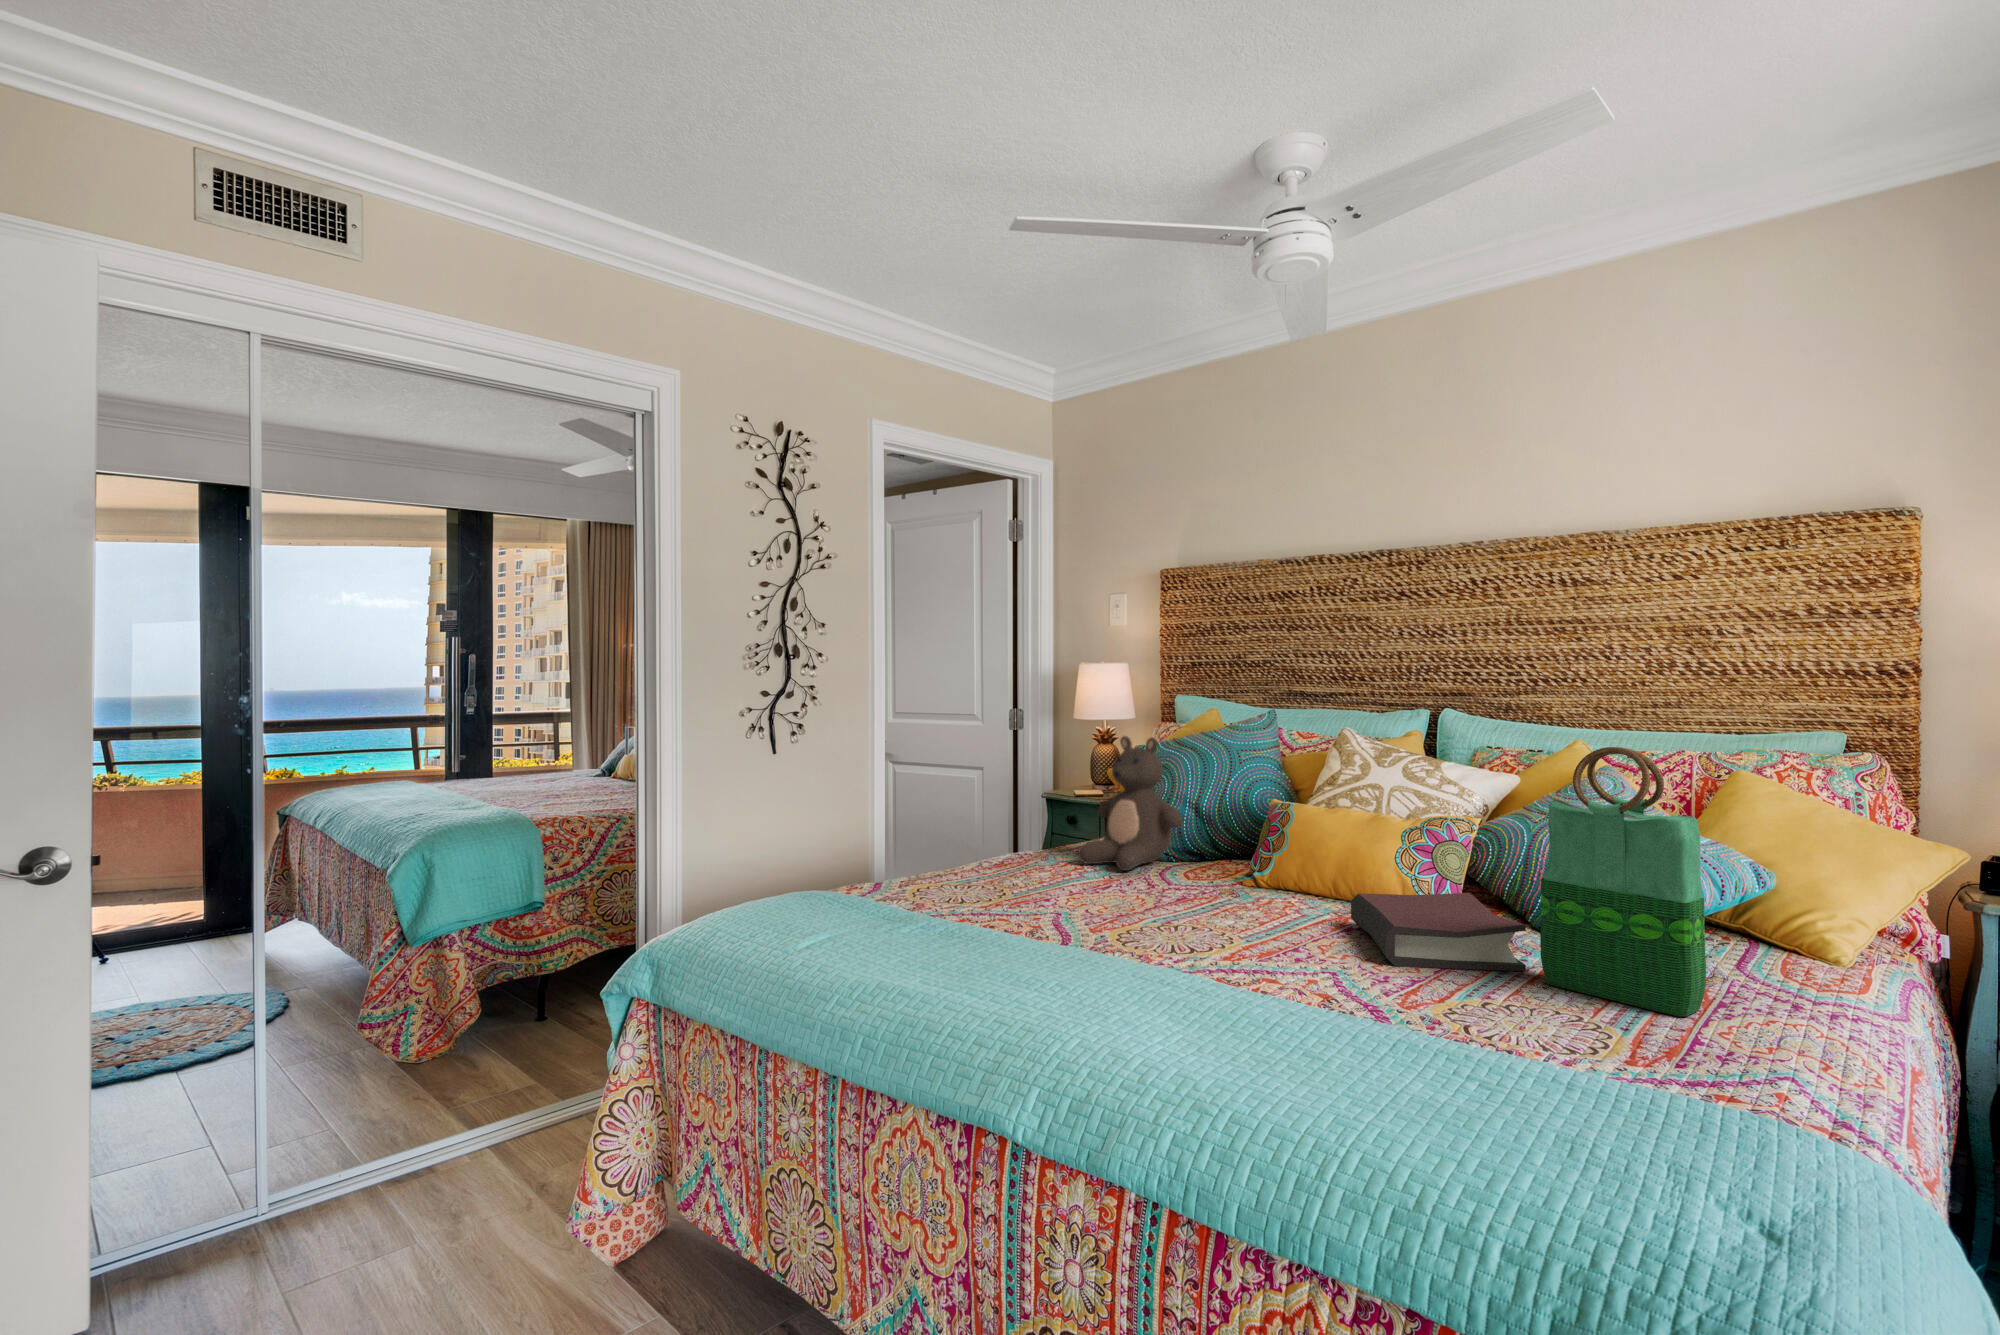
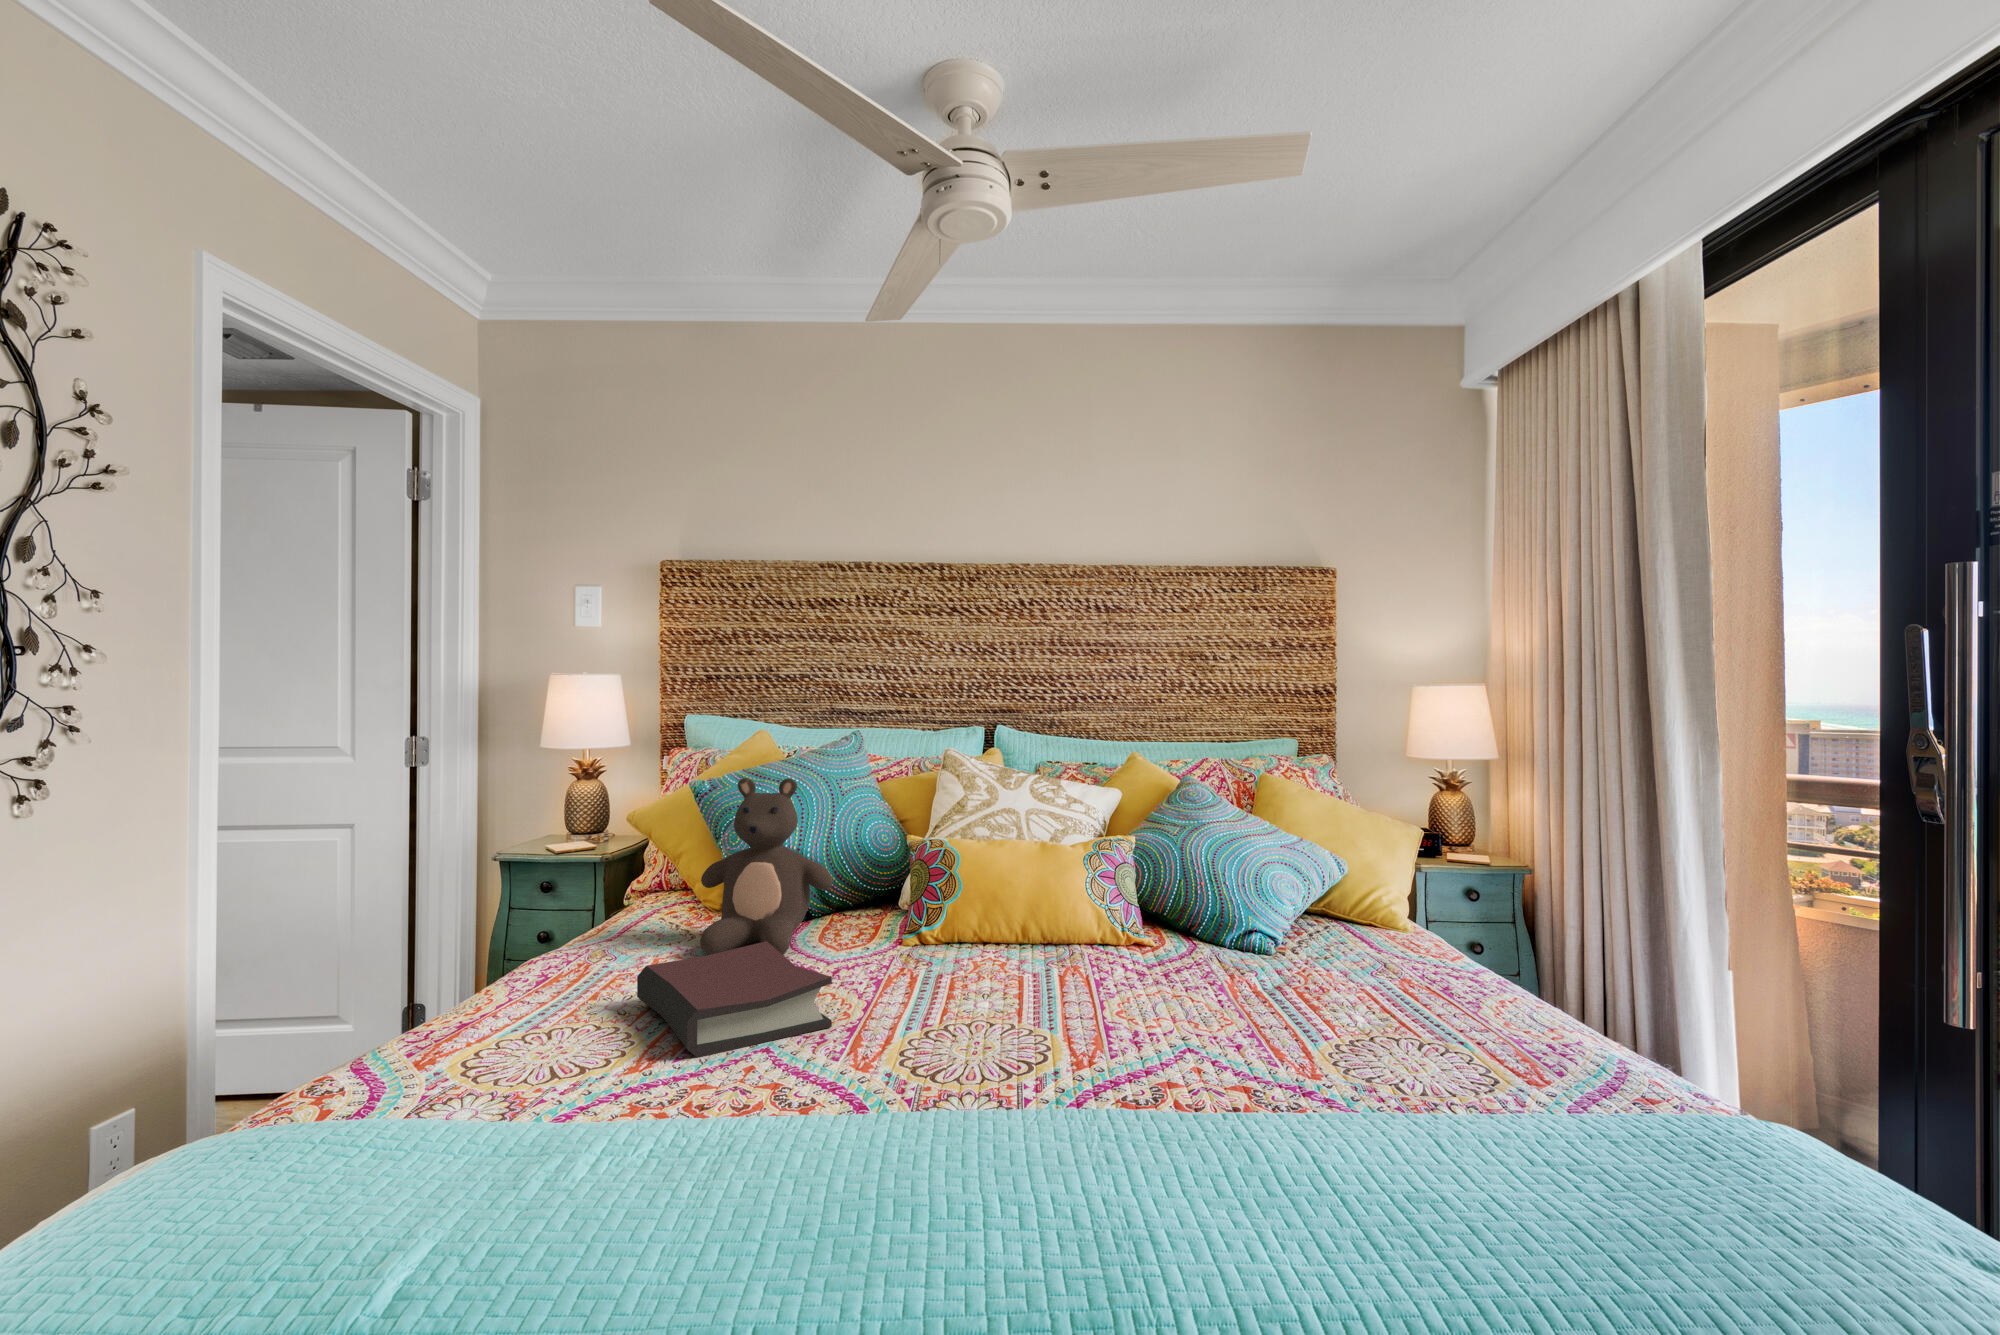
tote bag: present [1540,747,1706,1017] -> none [1343,776,1483,1015]
hardback book: present [1351,893,1526,971] -> present [637,941,832,1058]

